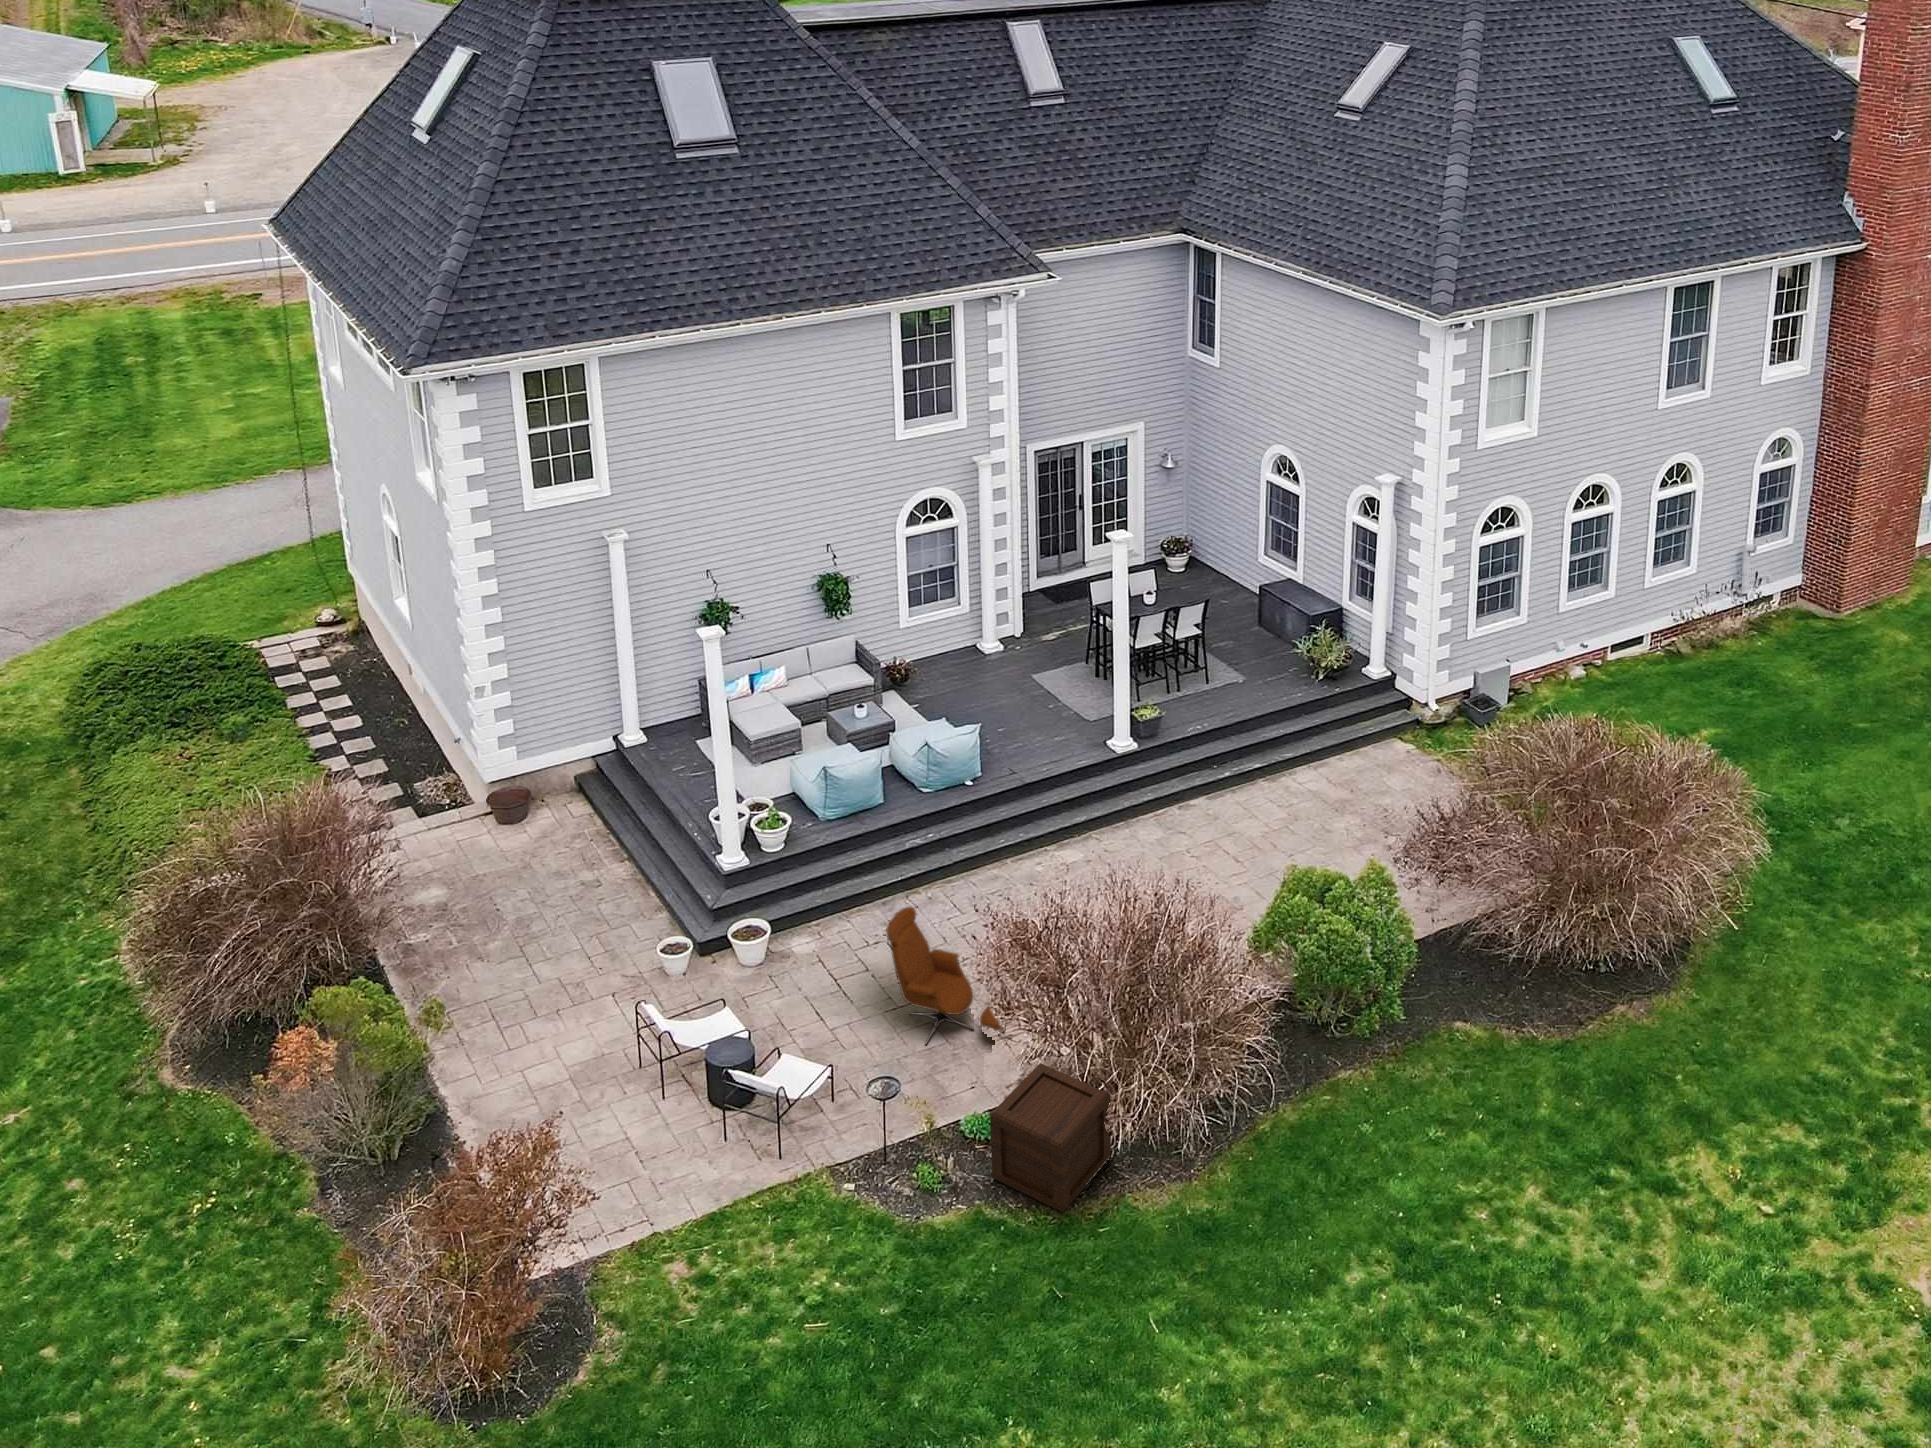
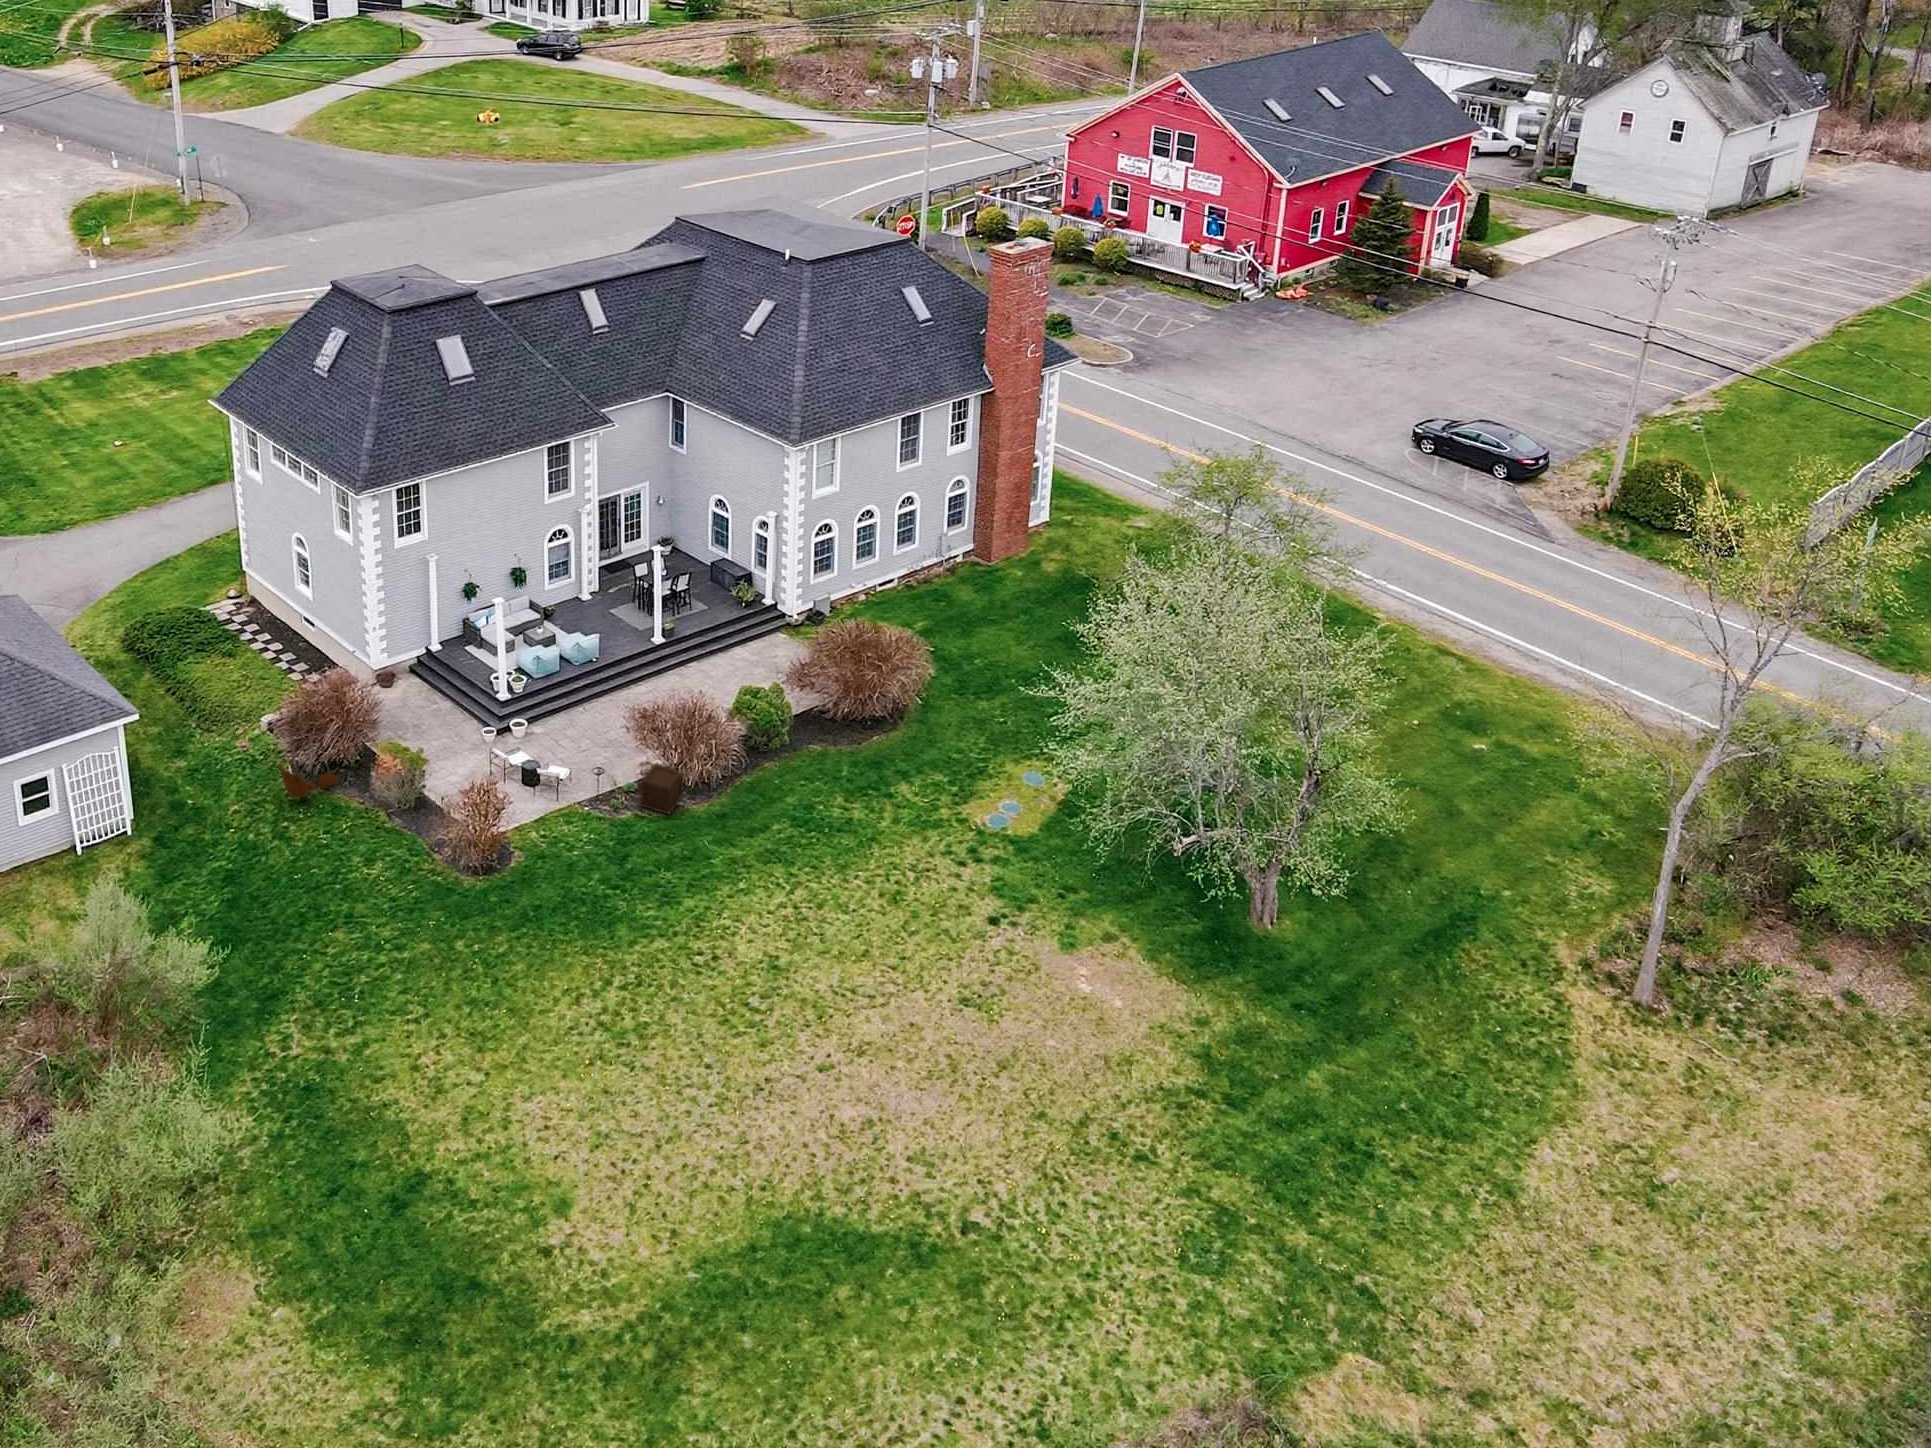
lounge chair: present [887,906,1002,1044] -> present [279,764,339,808]

